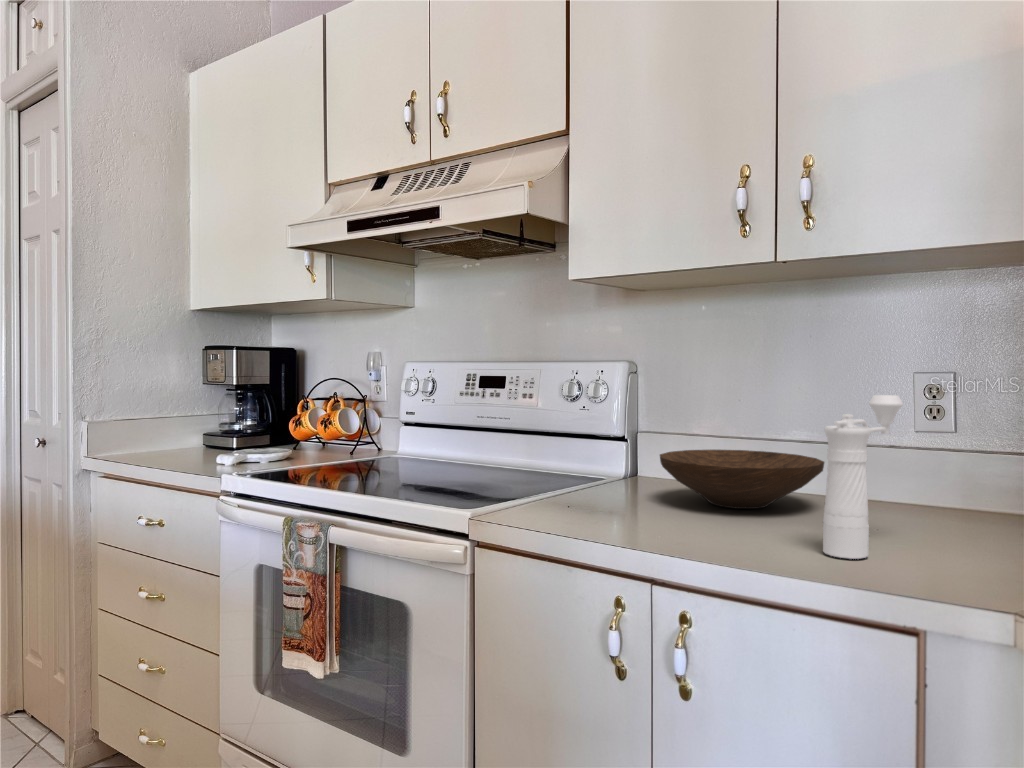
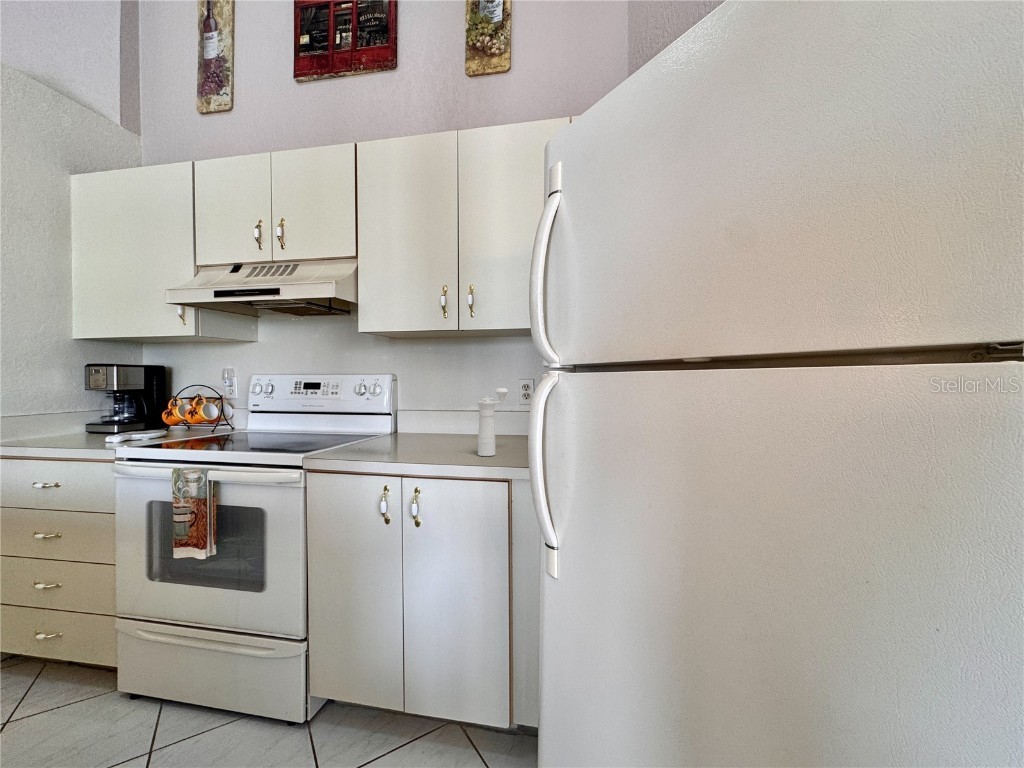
wooden bowl: present [660,450,824,509] -> none [405,416,479,442]

